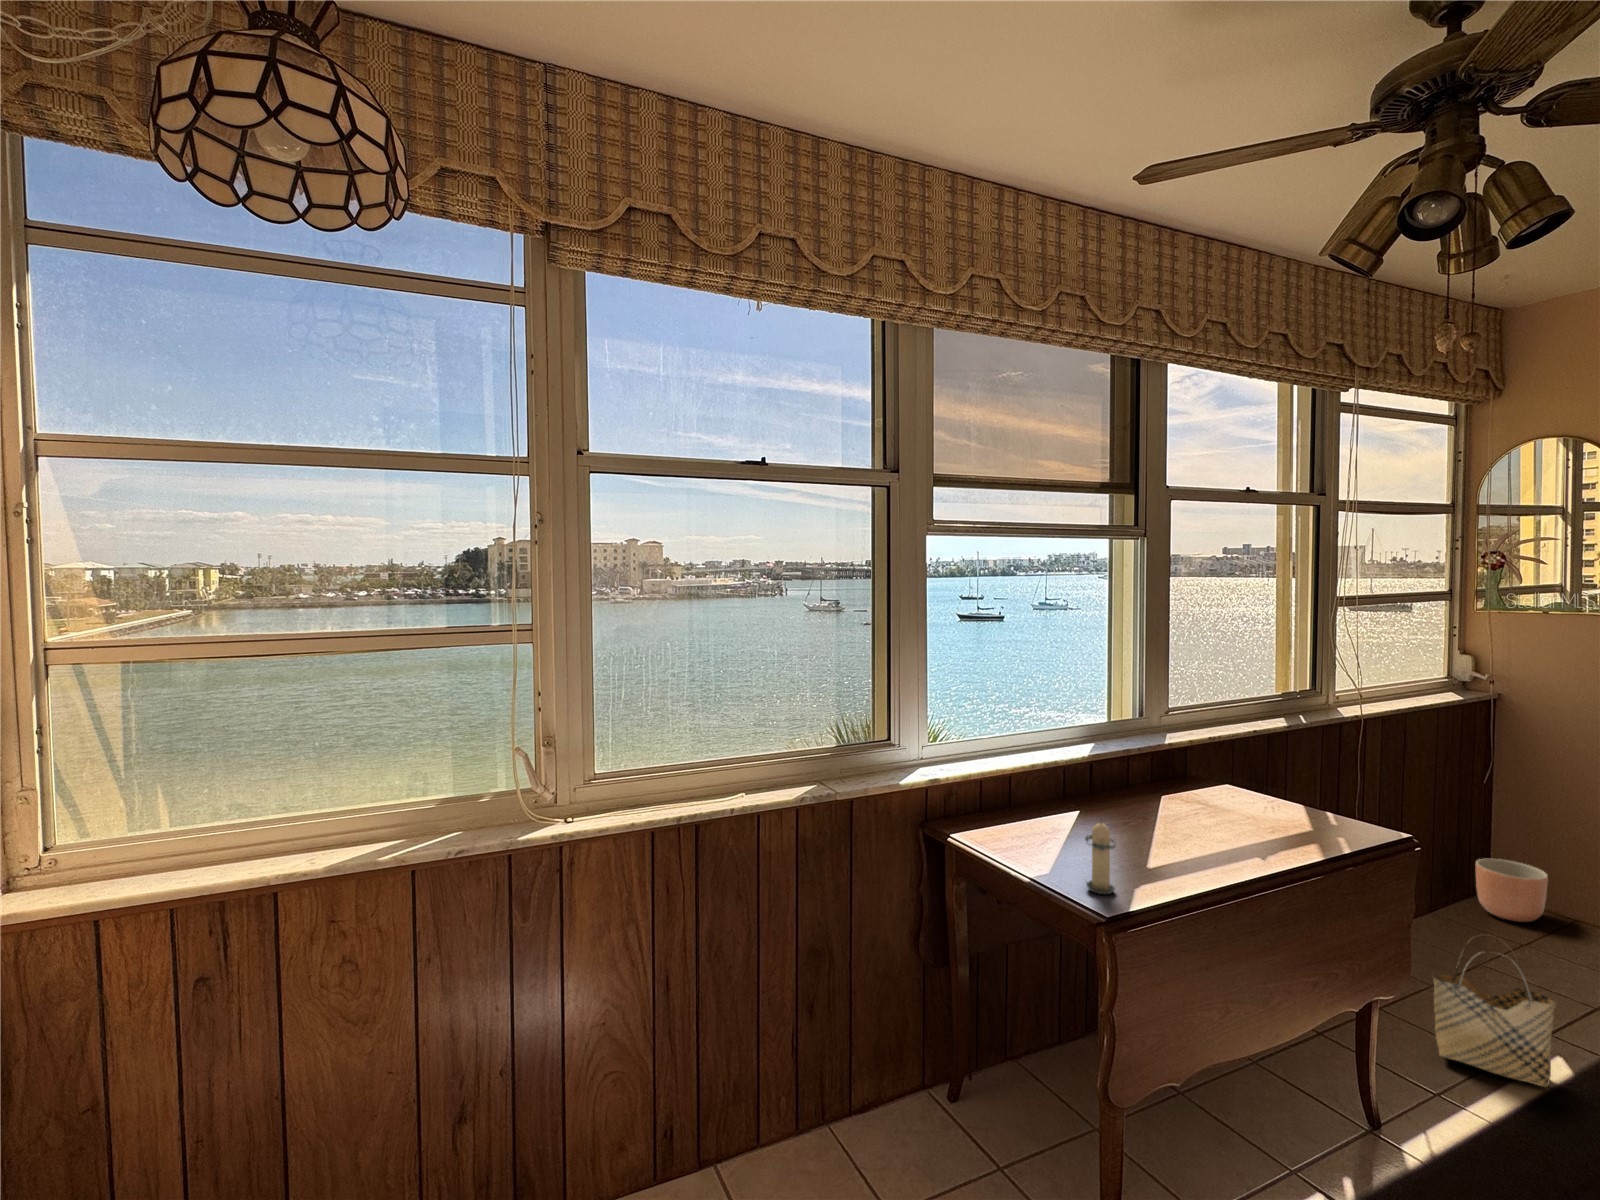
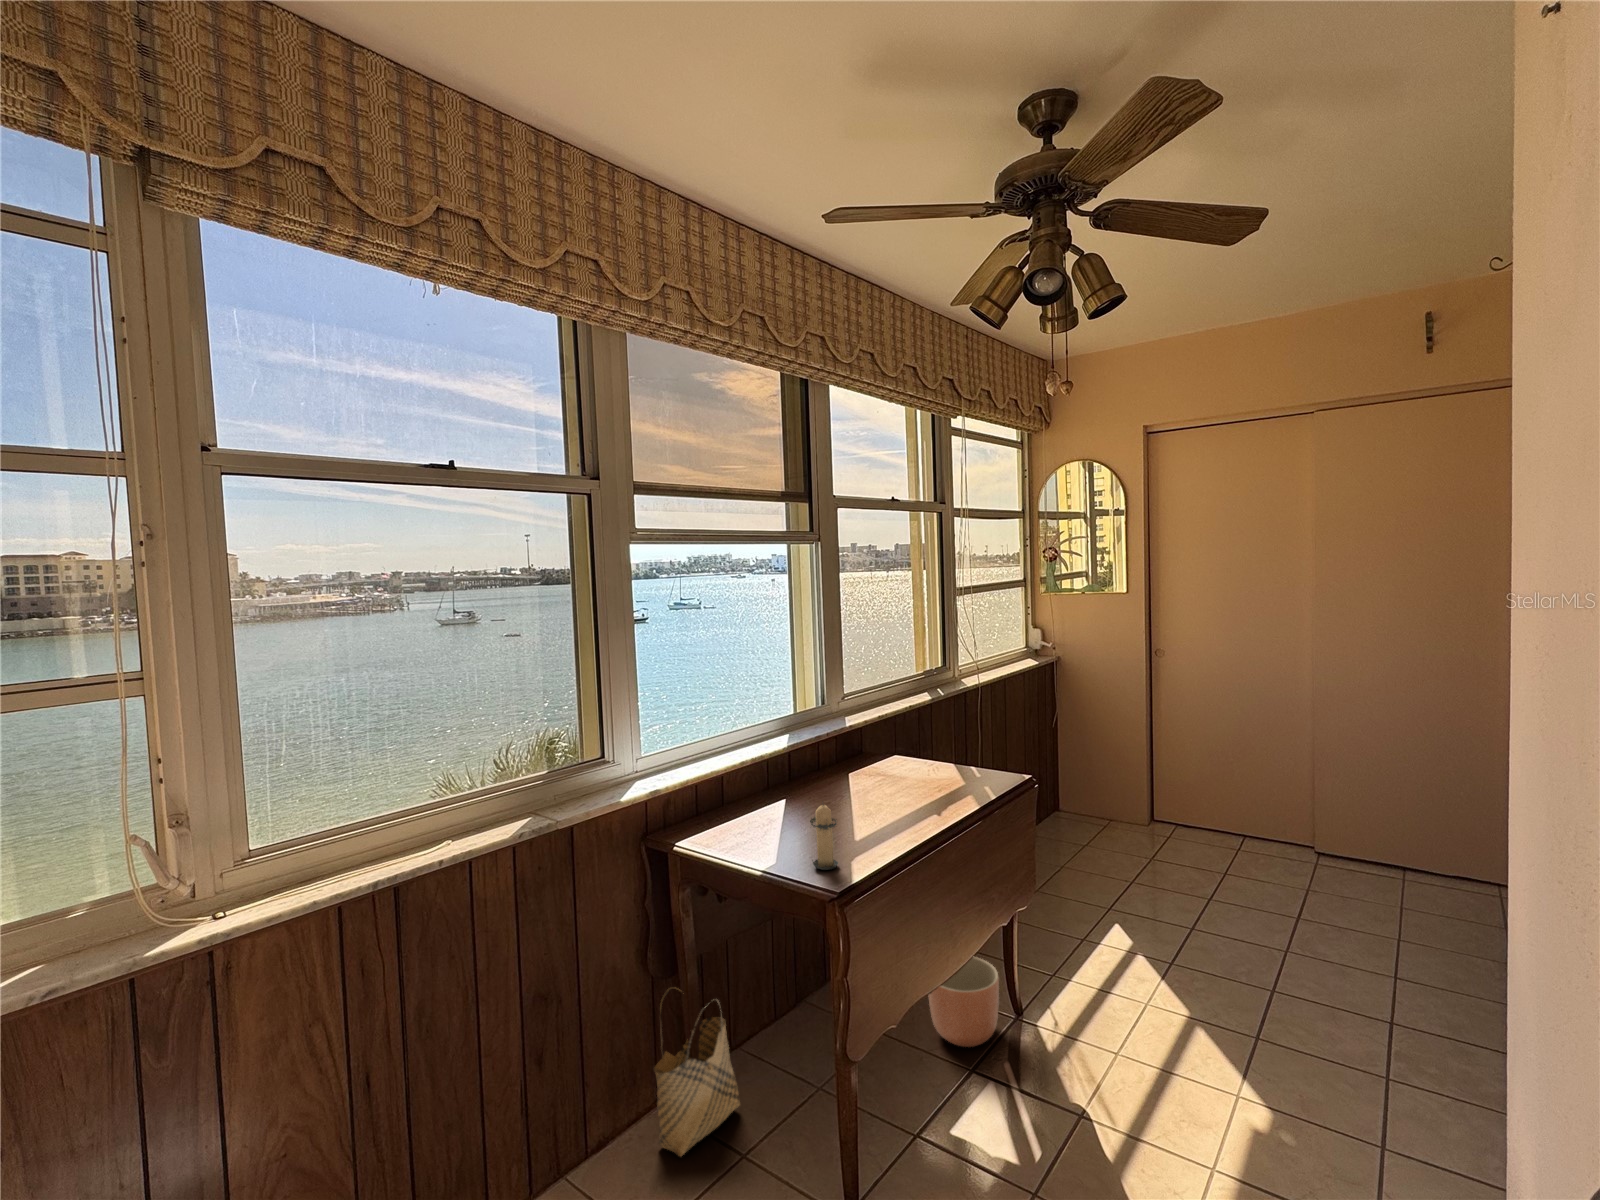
planter: present [1476,859,1548,922] -> present [929,957,999,1047]
woven basket: present [1432,934,1556,1087] -> present [654,987,740,1156]

